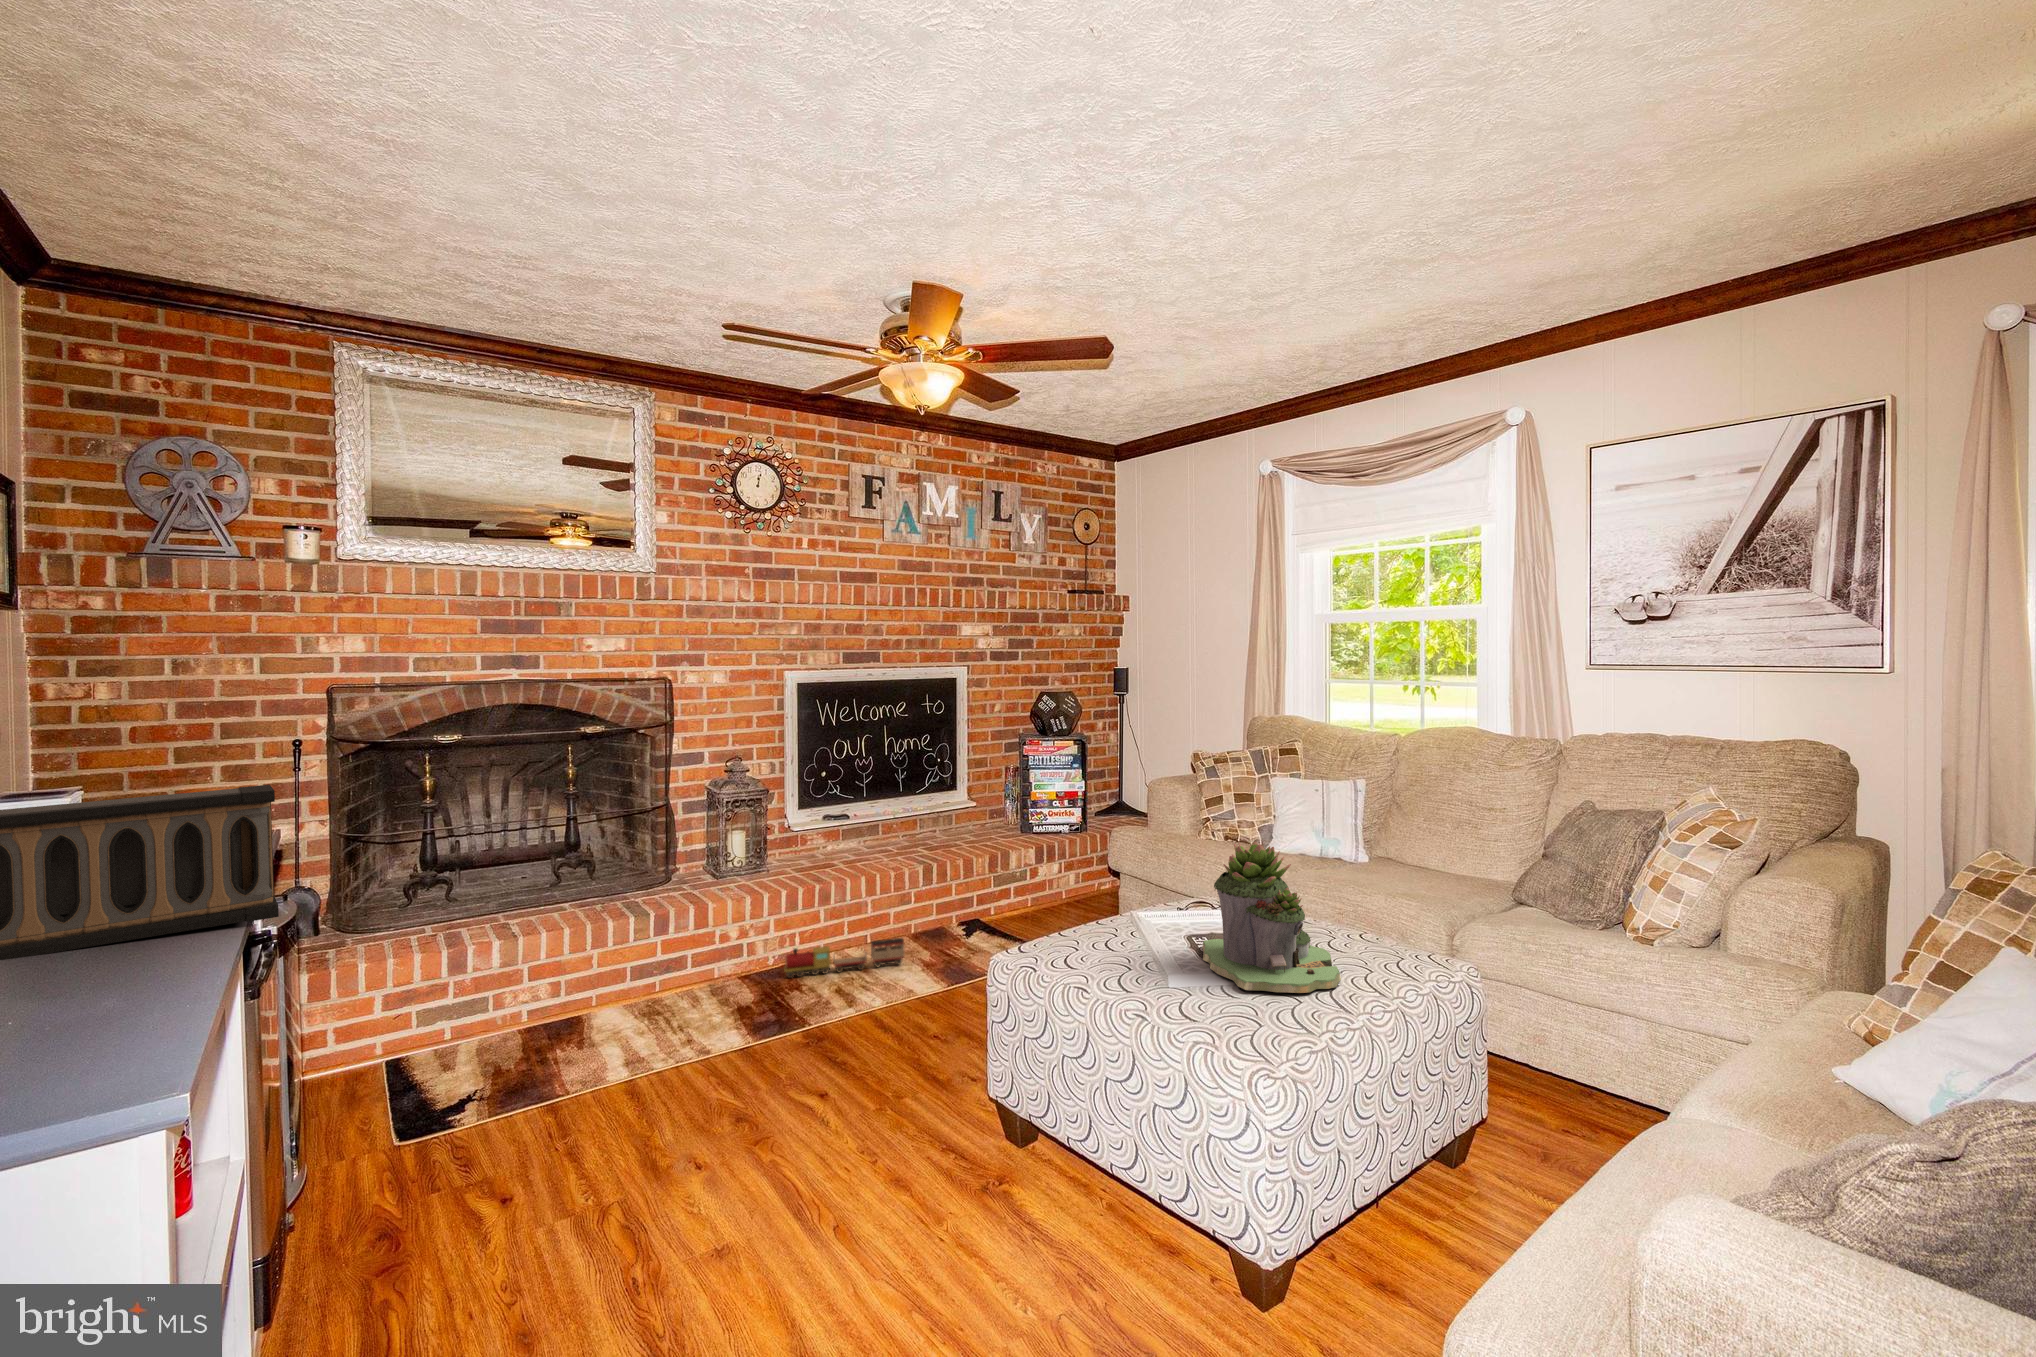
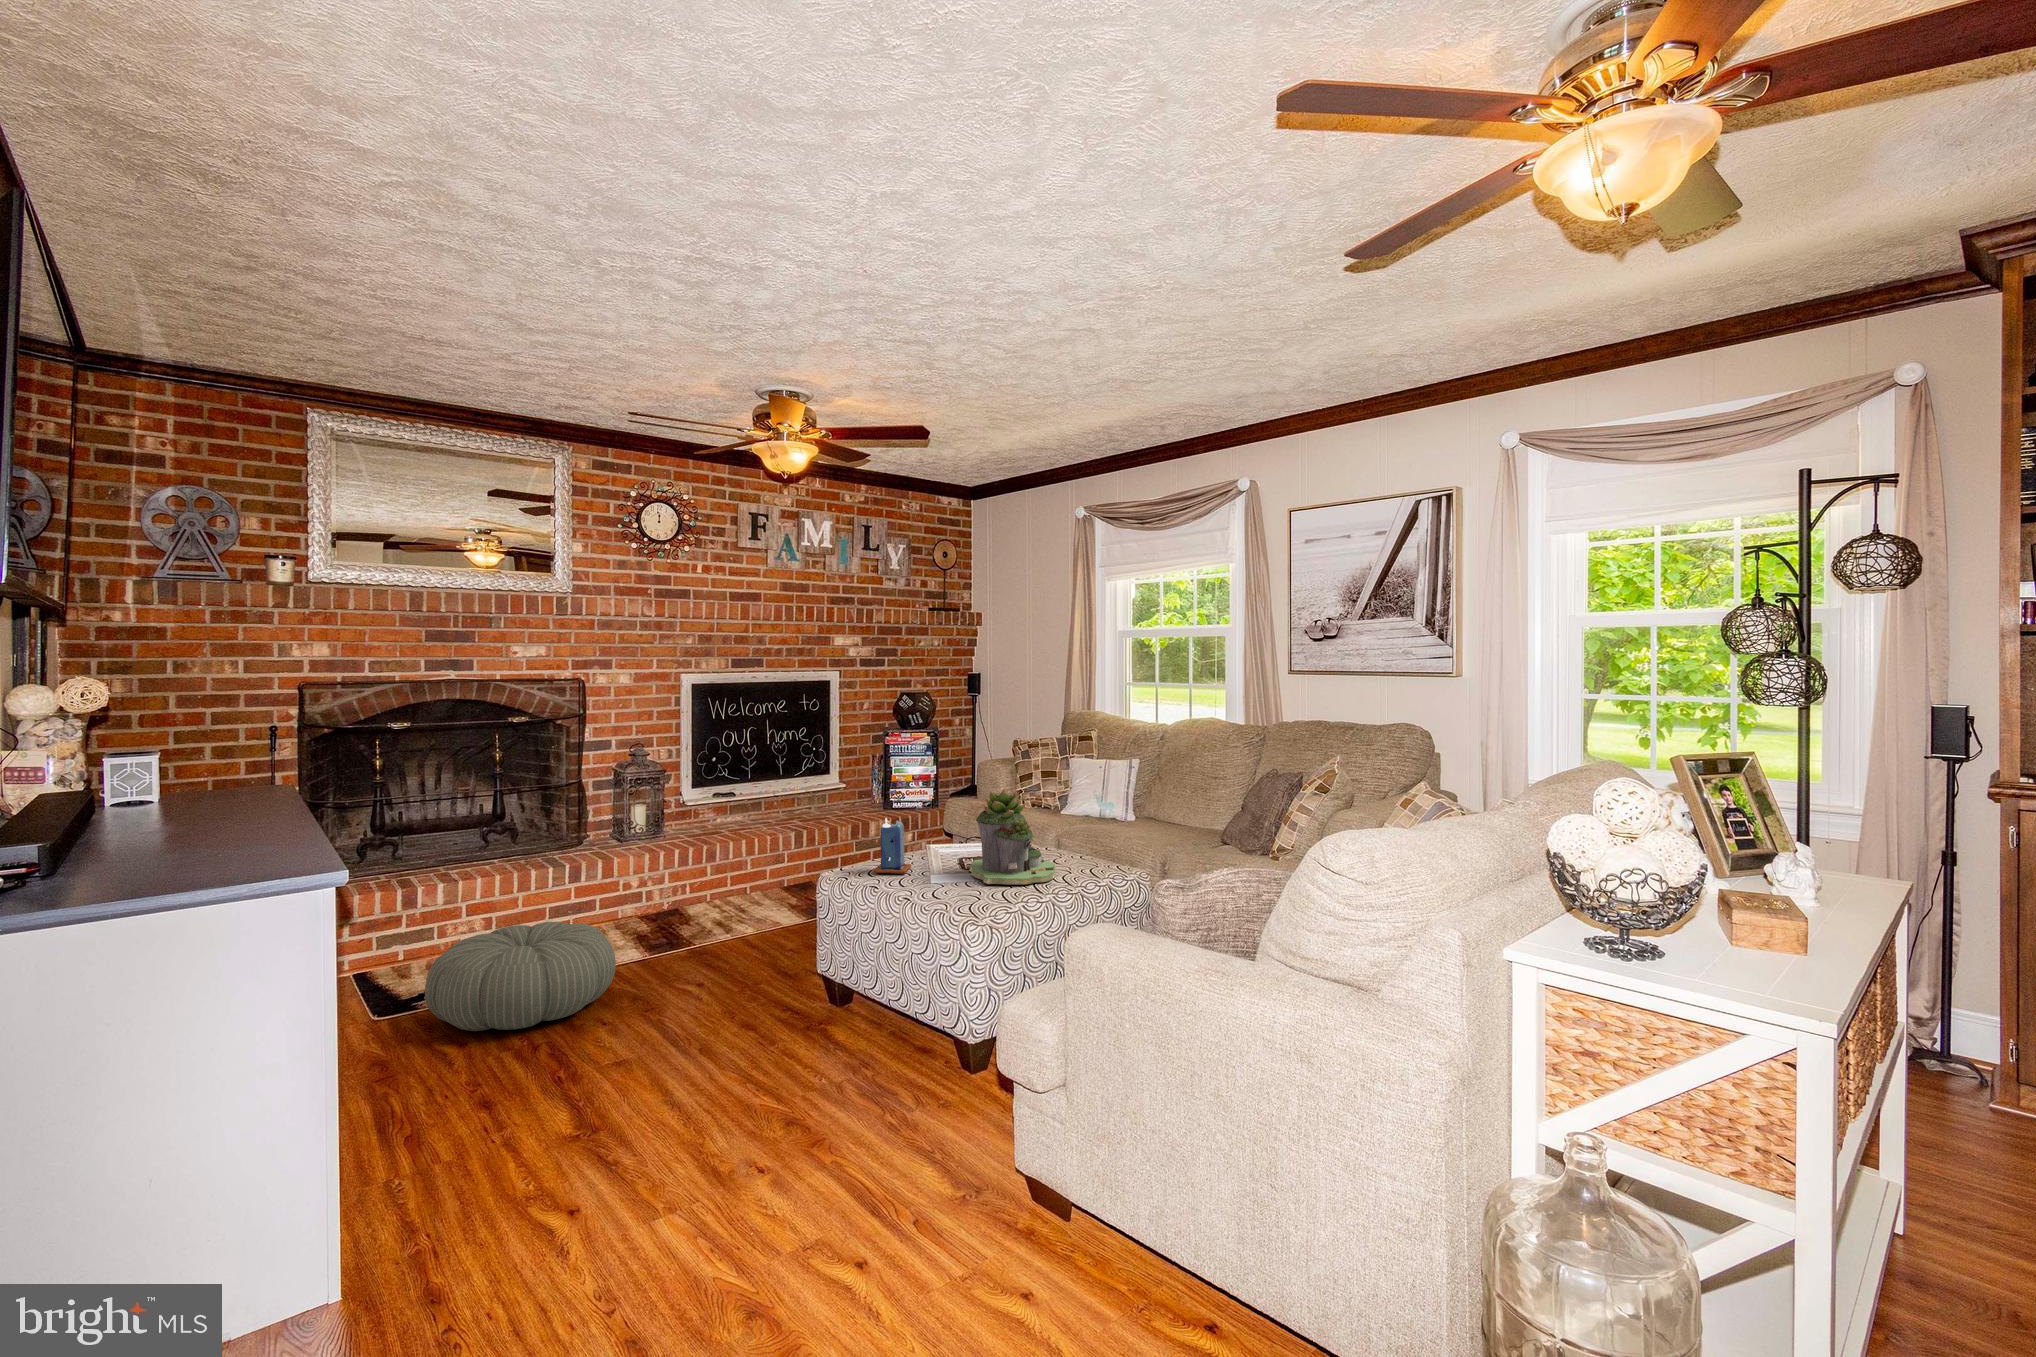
speaker: present [0,785,279,960] -> none [153,740,341,841]
candle: none [1065,880,1114,963] -> present [874,818,911,874]
toy train: present [784,938,904,978] -> none [676,887,775,919]
pouf: none [454,1005,709,1179] -> present [425,922,616,1031]

